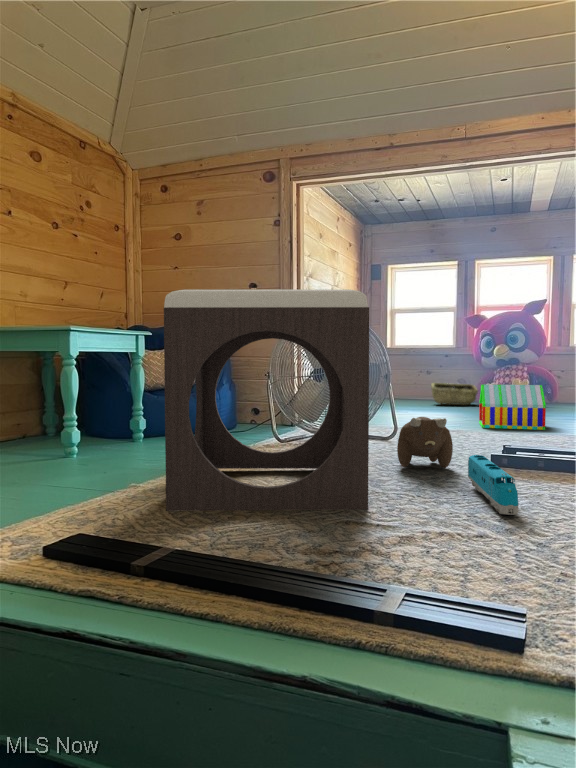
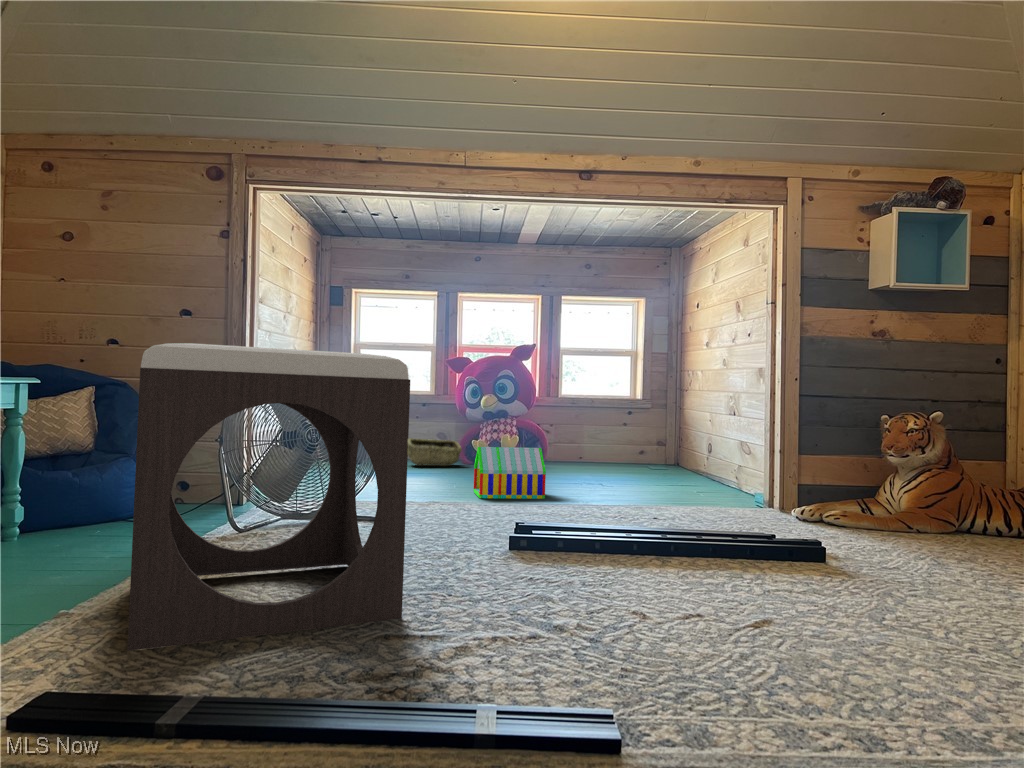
plush toy: present [397,417,453,468] -> none [409,496,472,558]
toy train: present [468,455,519,515] -> none [497,541,562,610]

